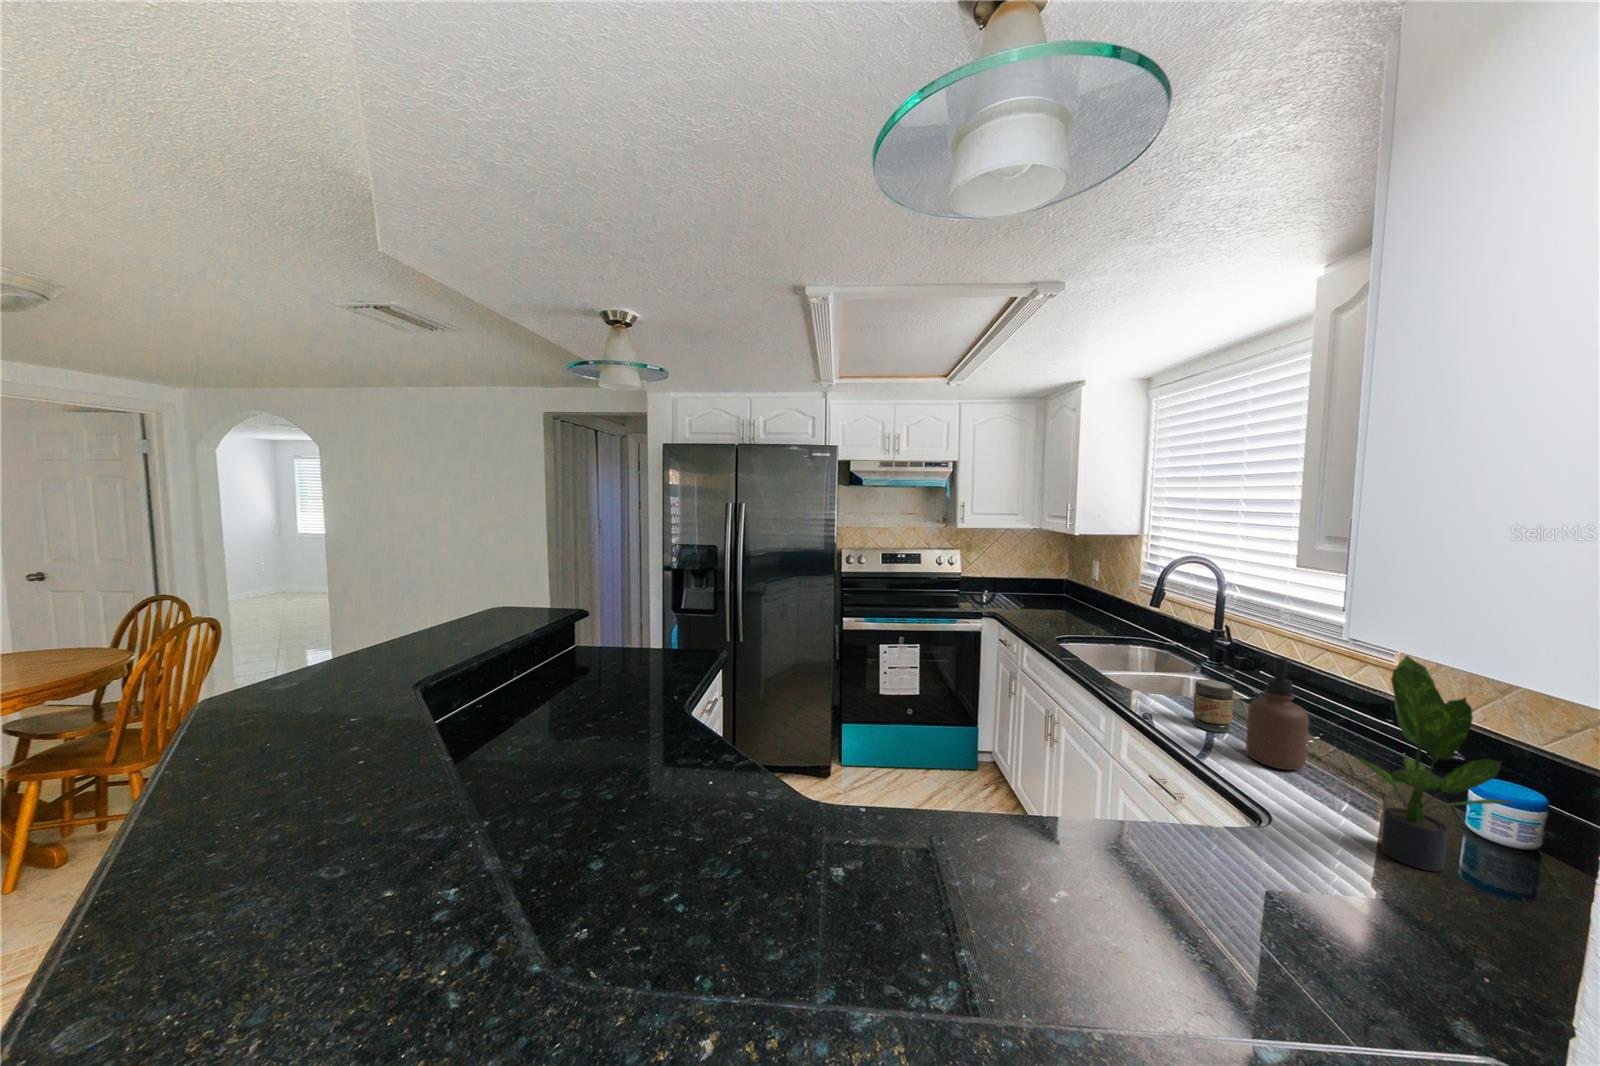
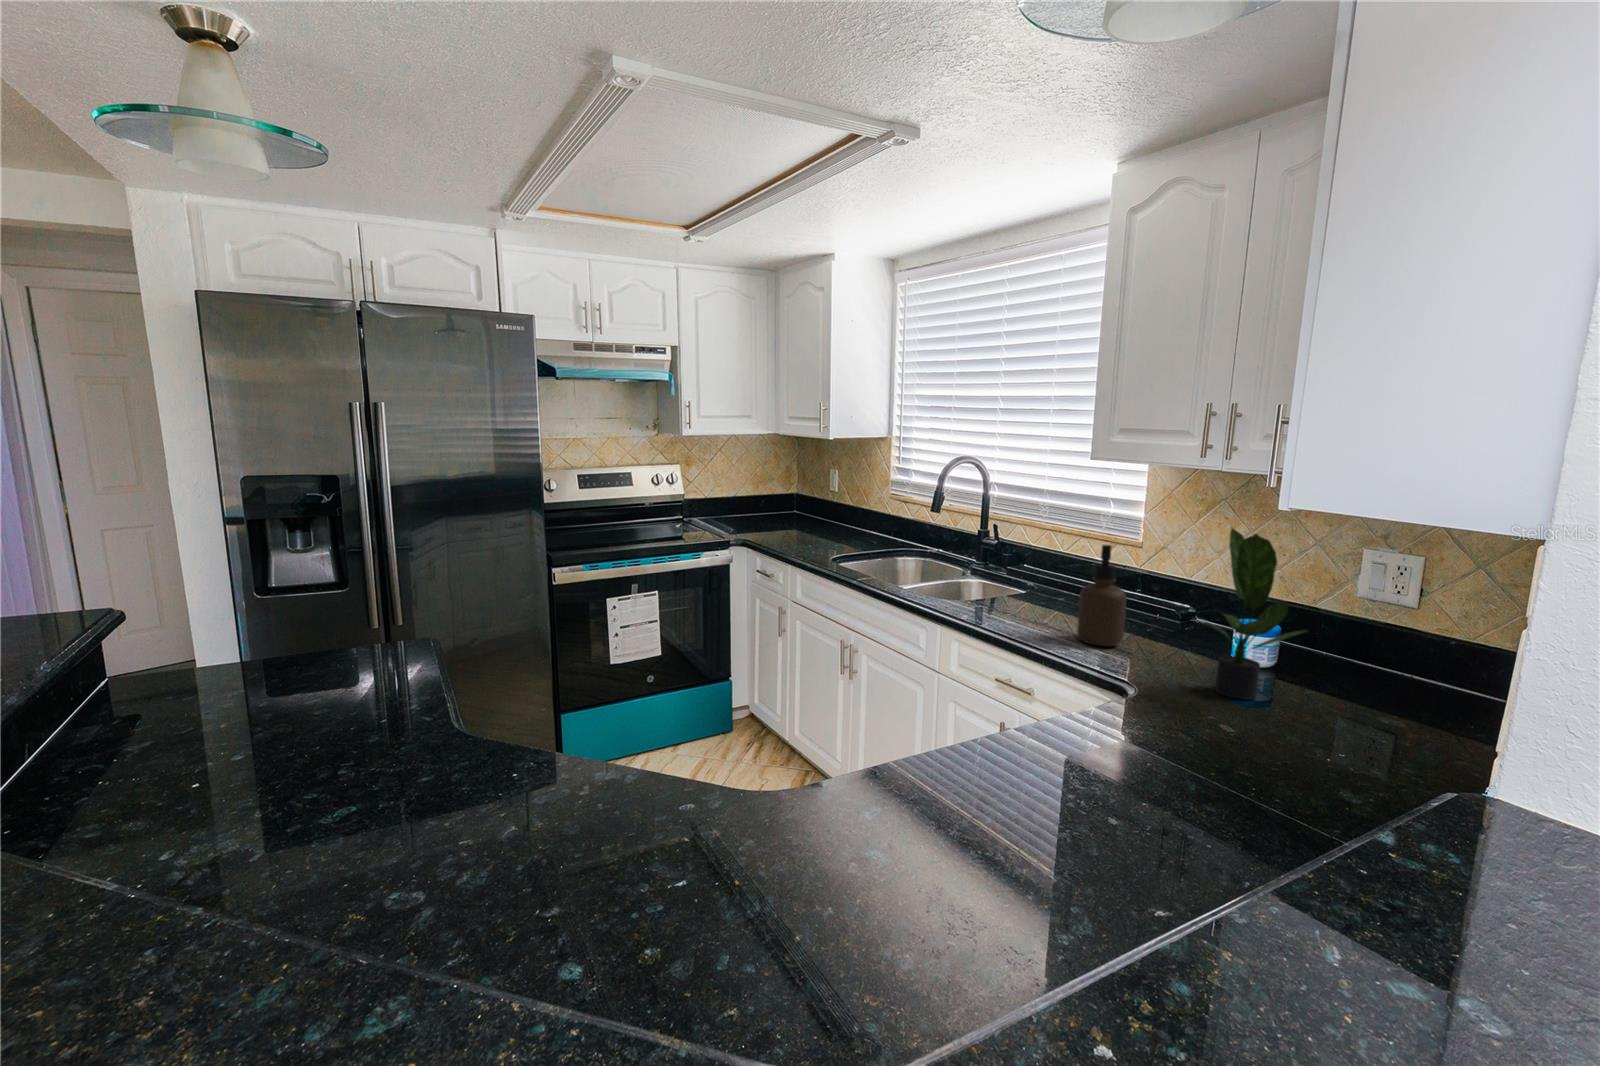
jar: present [1193,679,1233,732] -> none [1017,577,1051,625]

